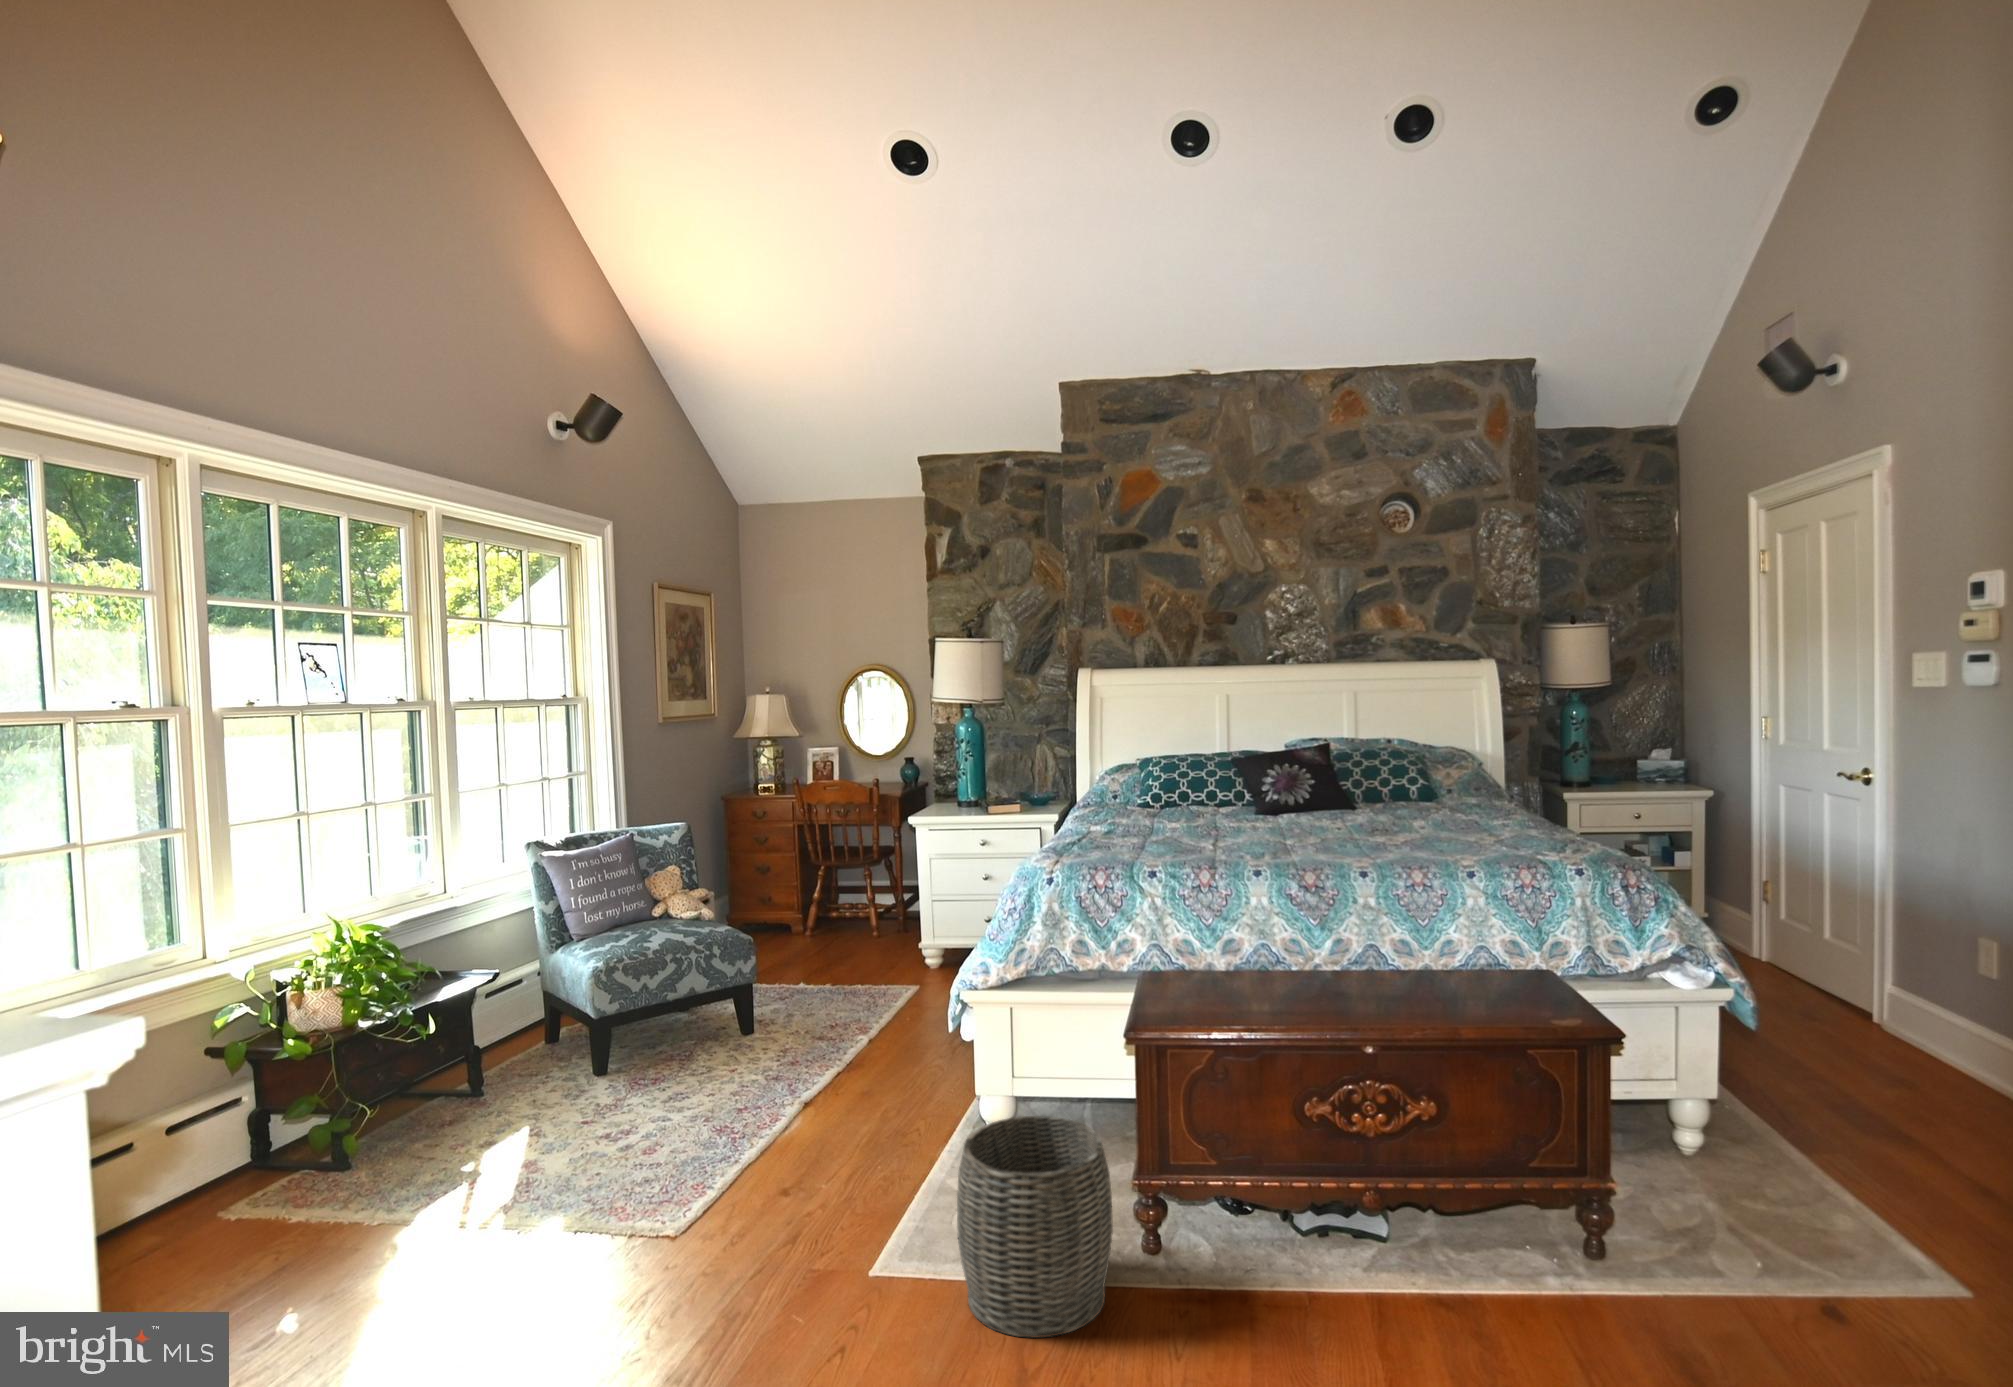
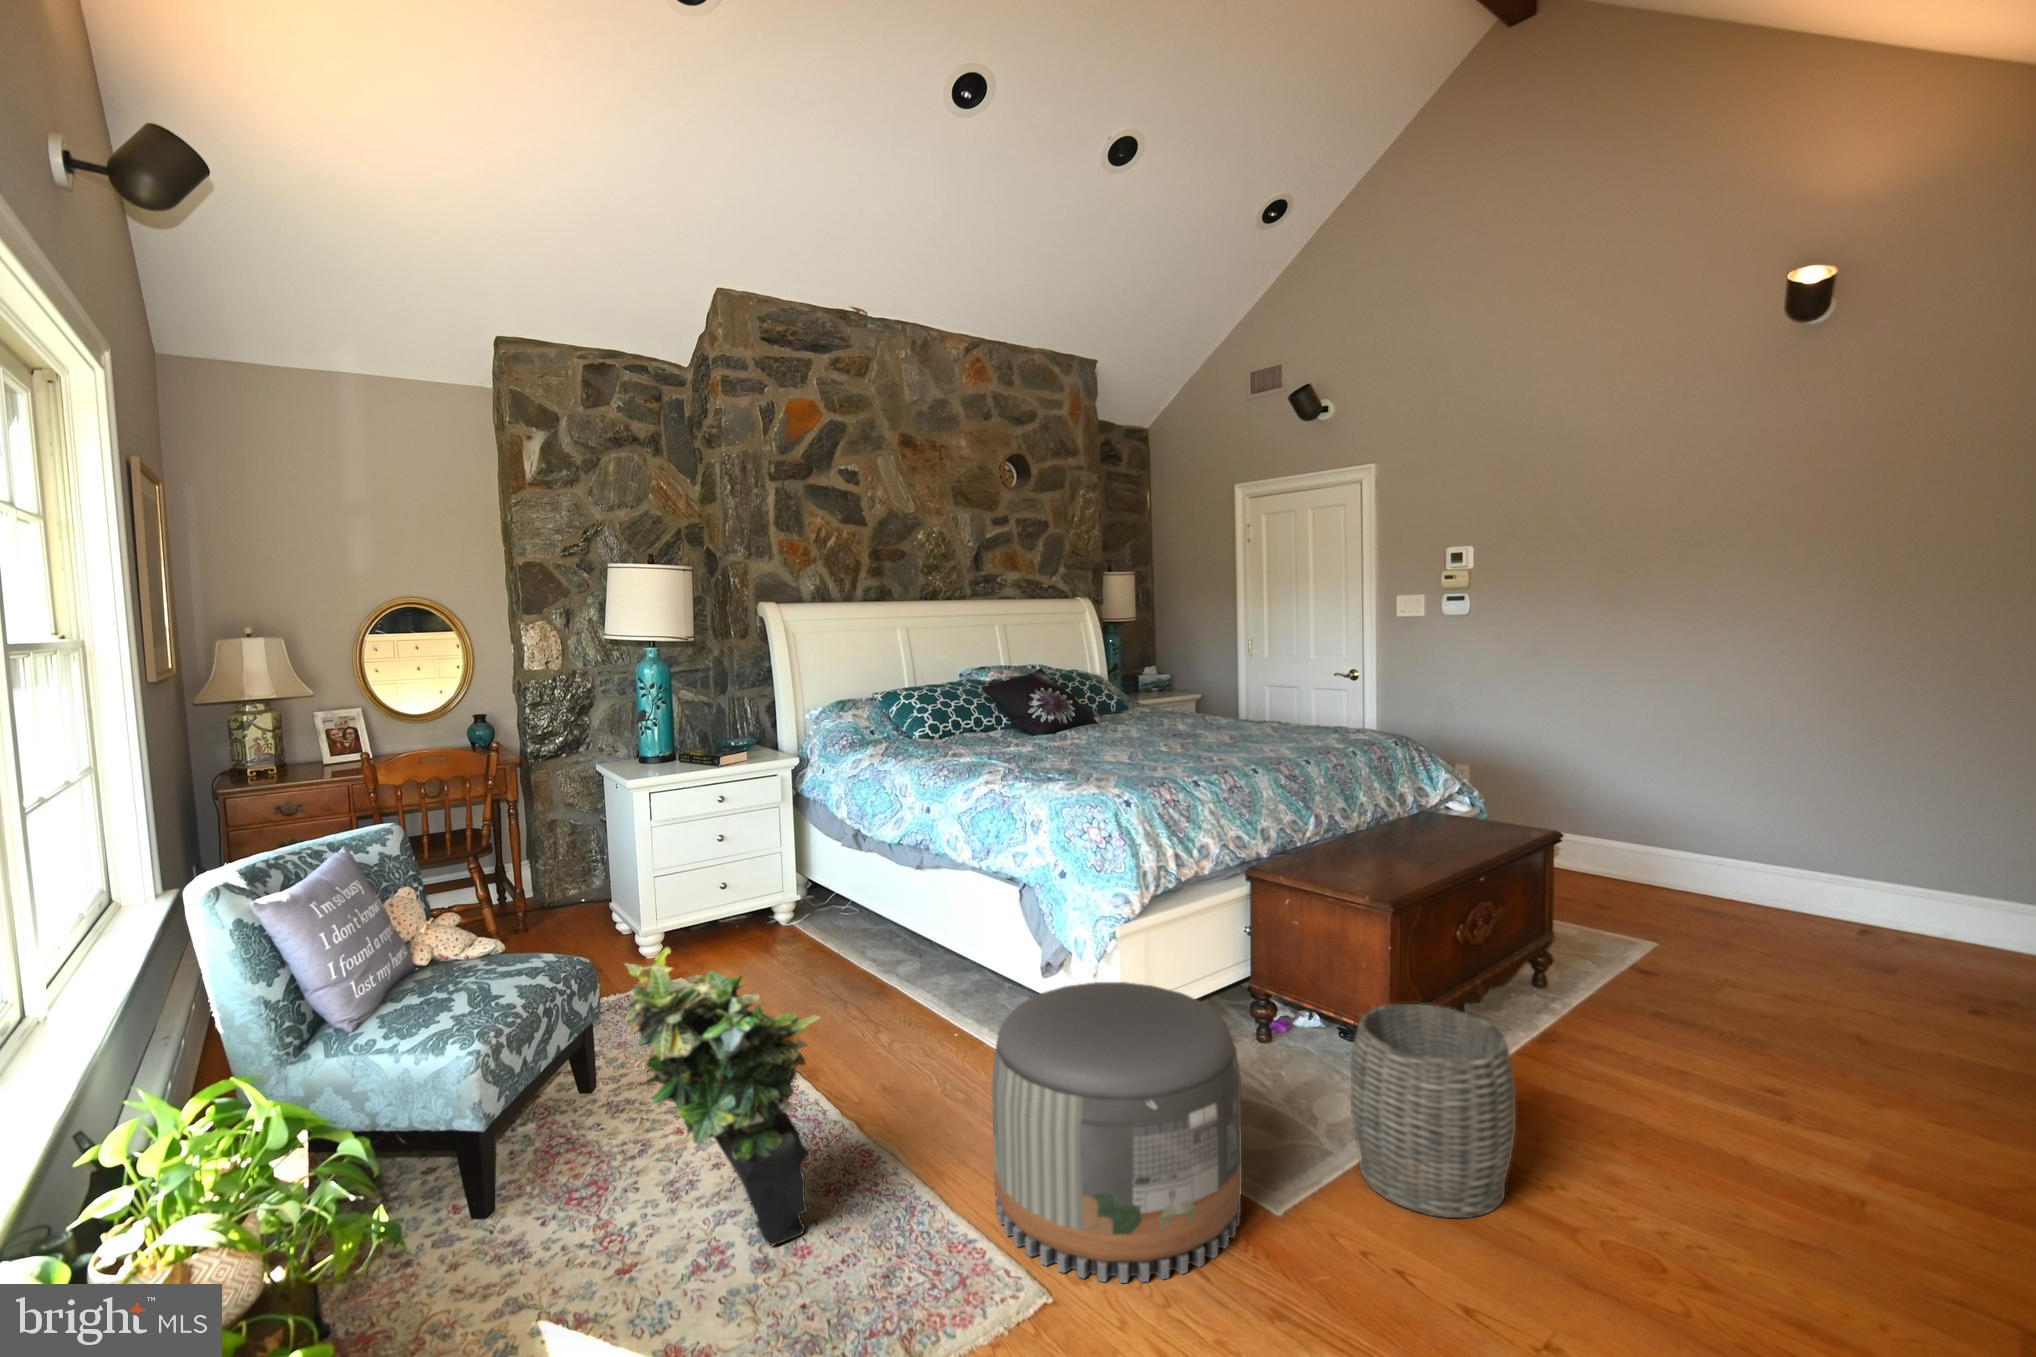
potted plant: none [574,916,712,1137] -> present [625,948,820,1246]
pouf: none [726,1019,936,1252] -> present [992,982,1242,1283]

